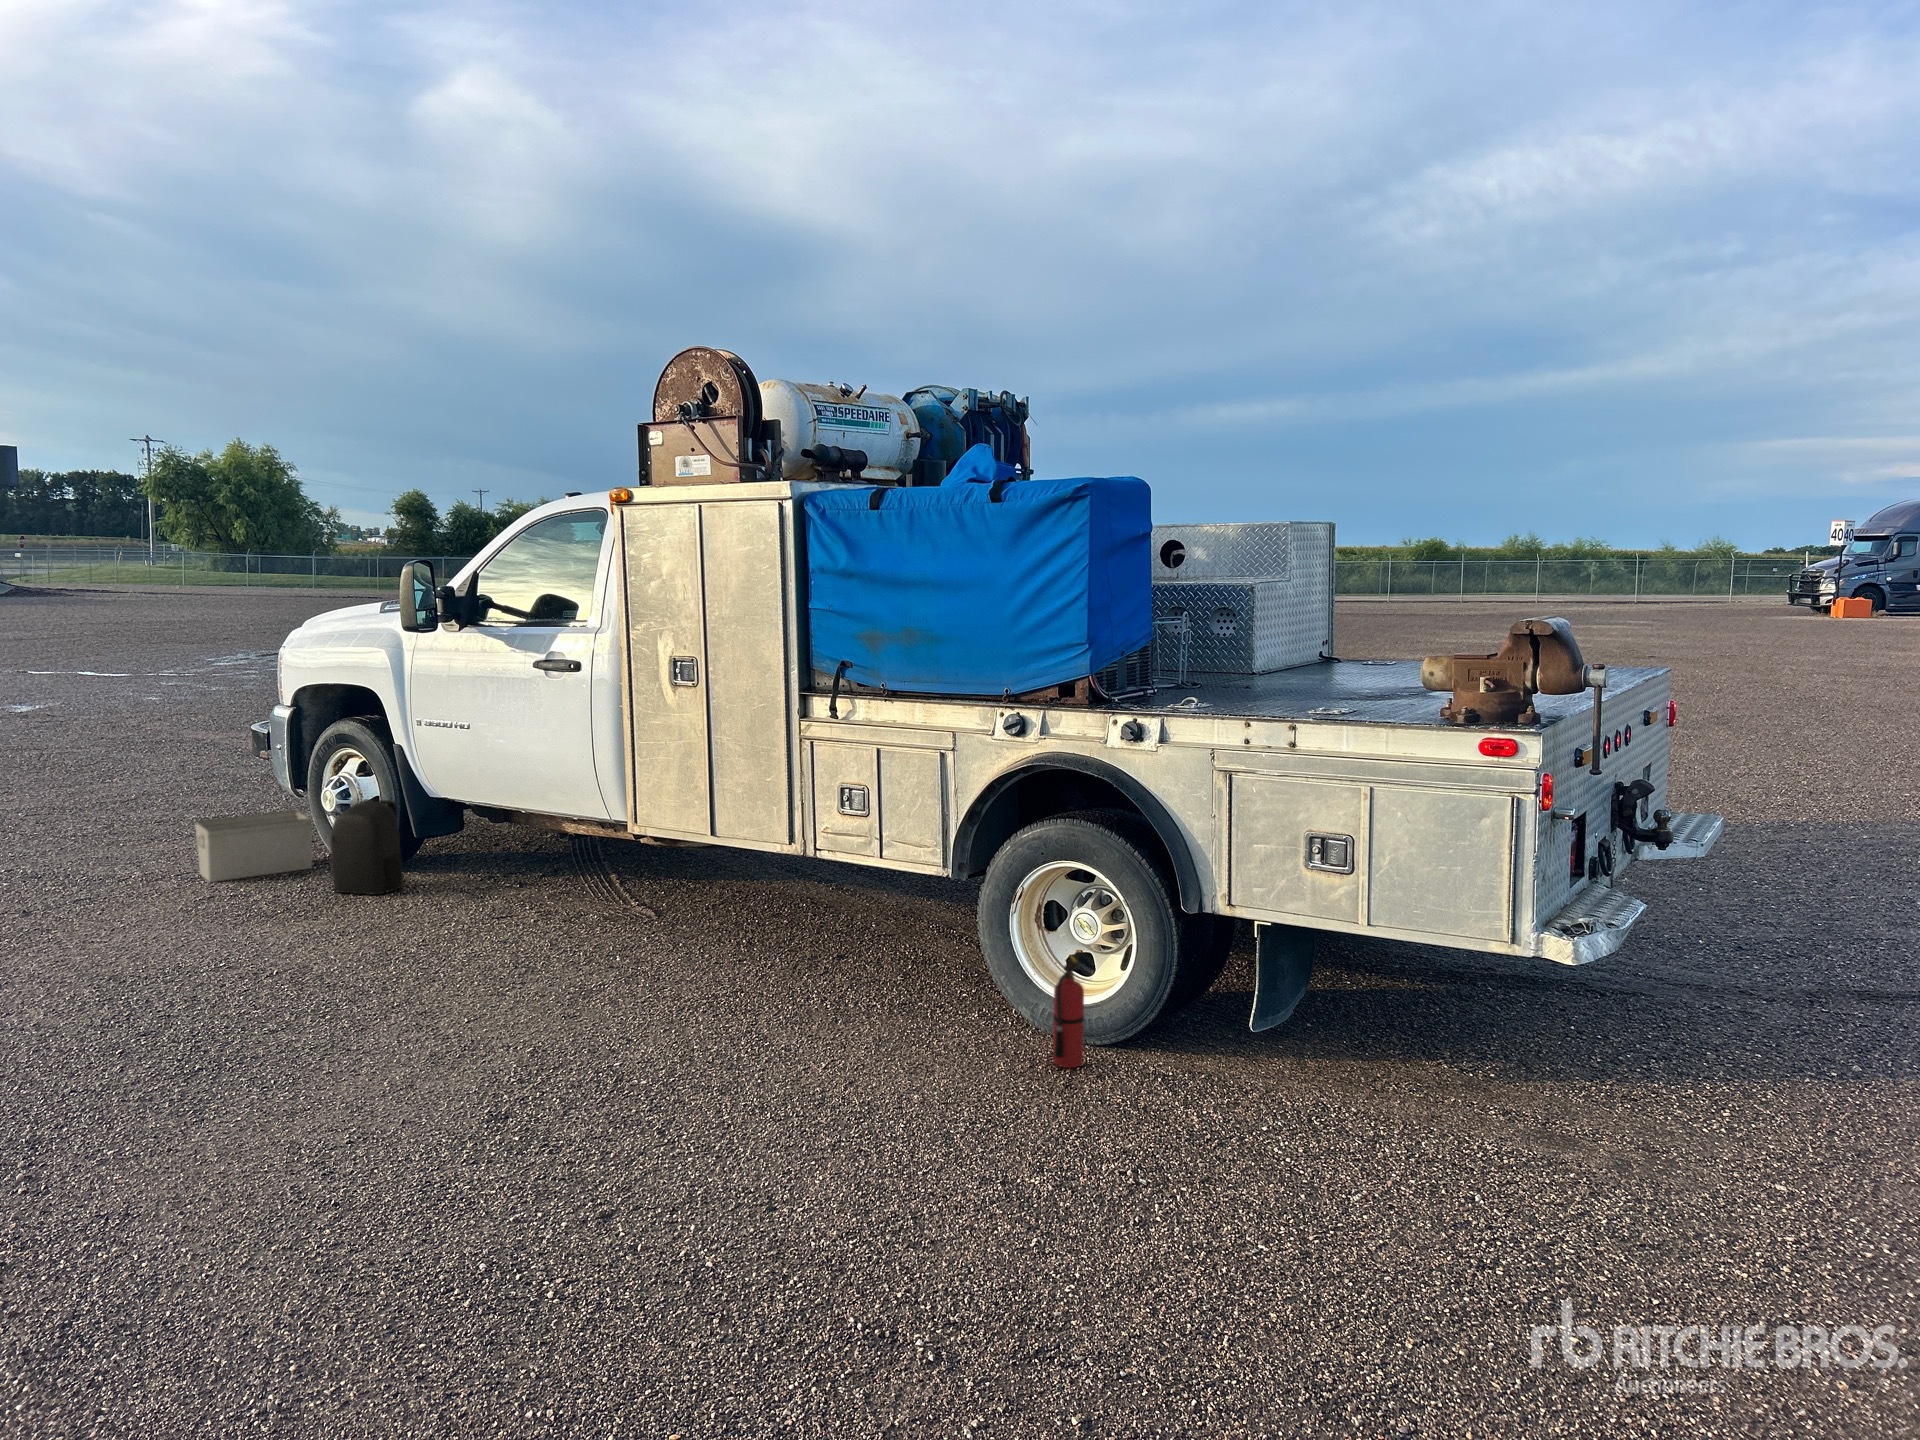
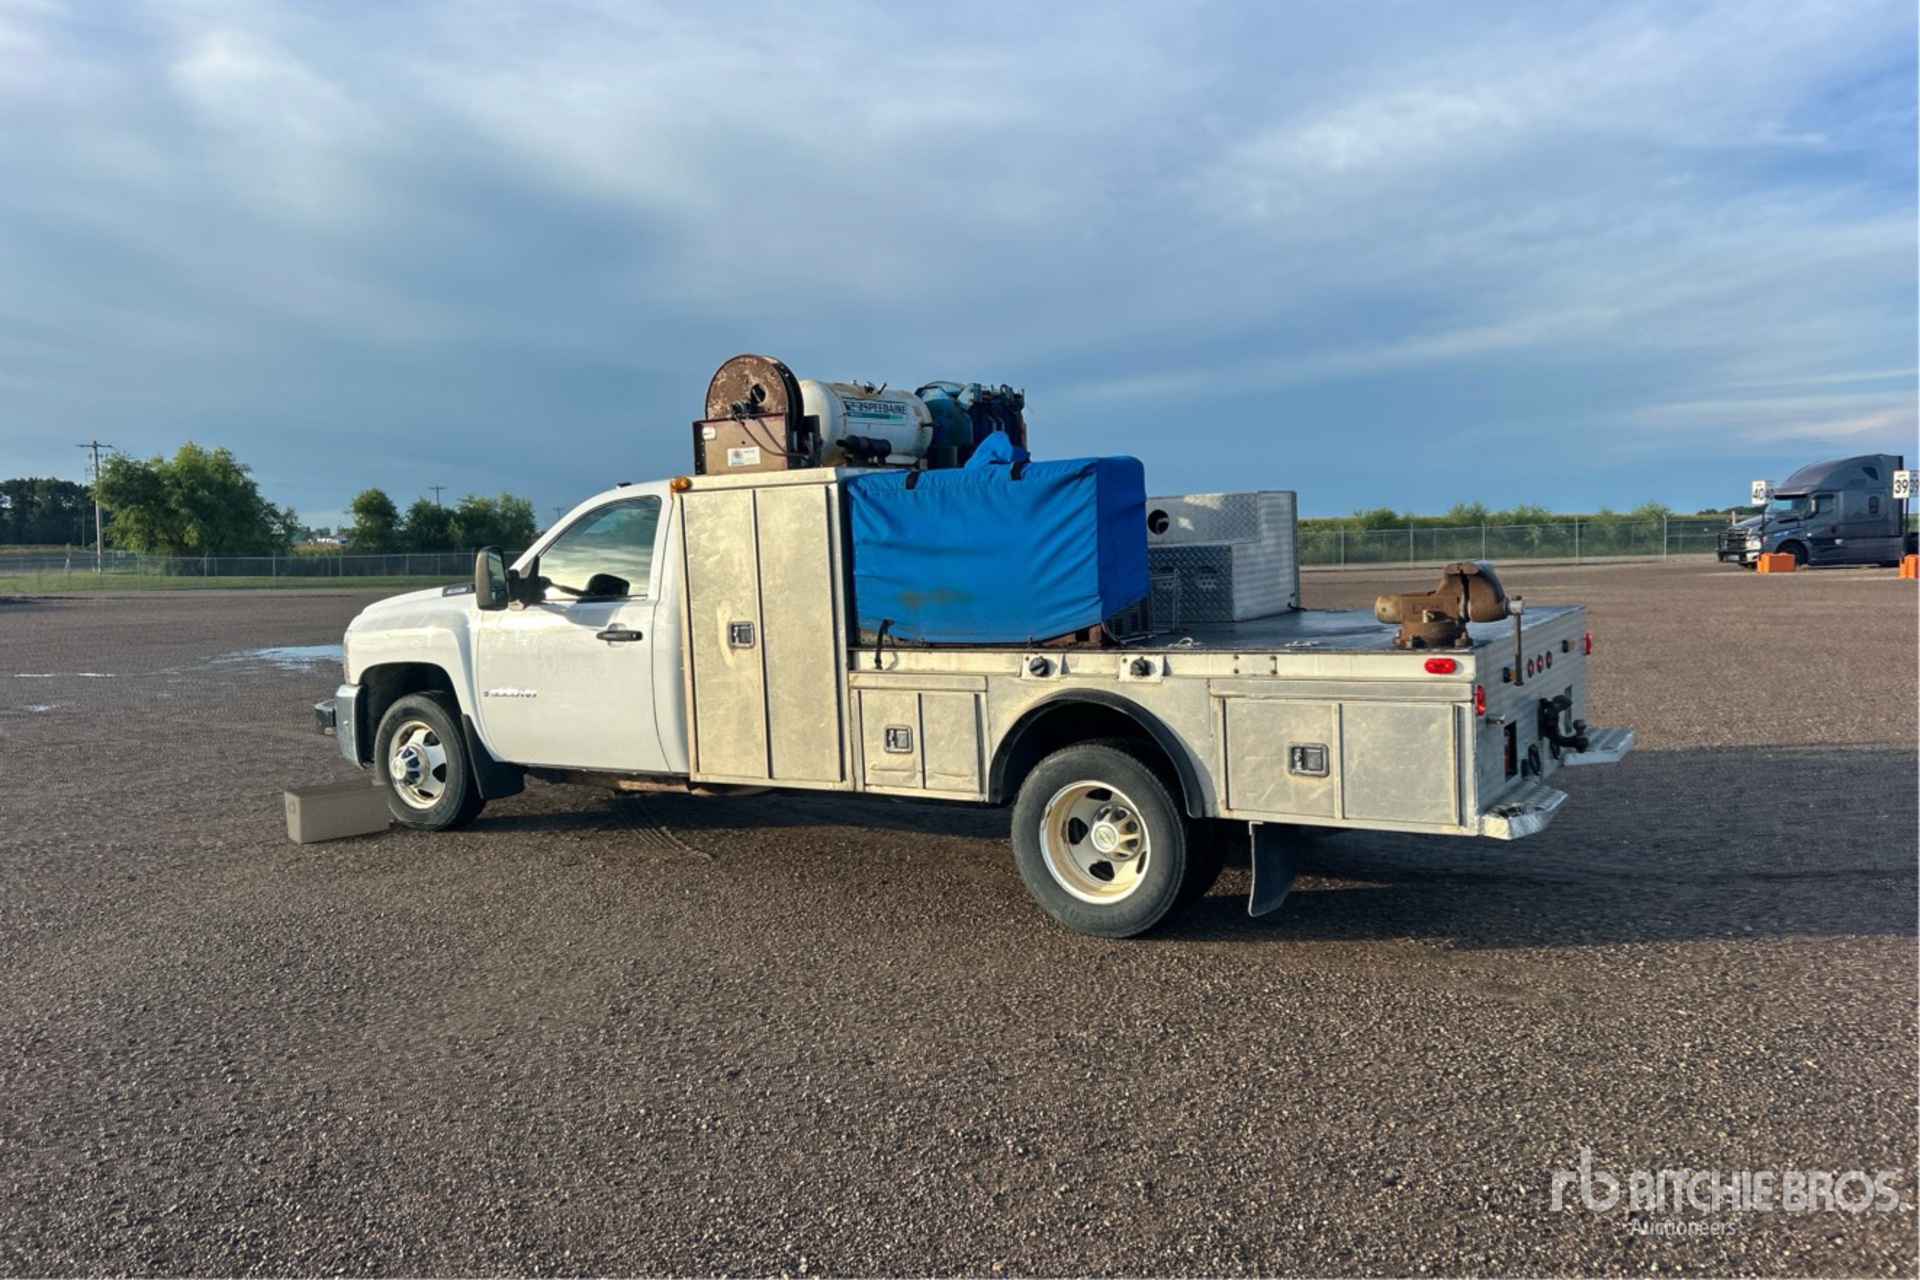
backpack: present [331,799,404,895] -> none [414,760,479,848]
fire extinguisher: present [1053,952,1084,1068] -> none [1081,856,1108,955]

